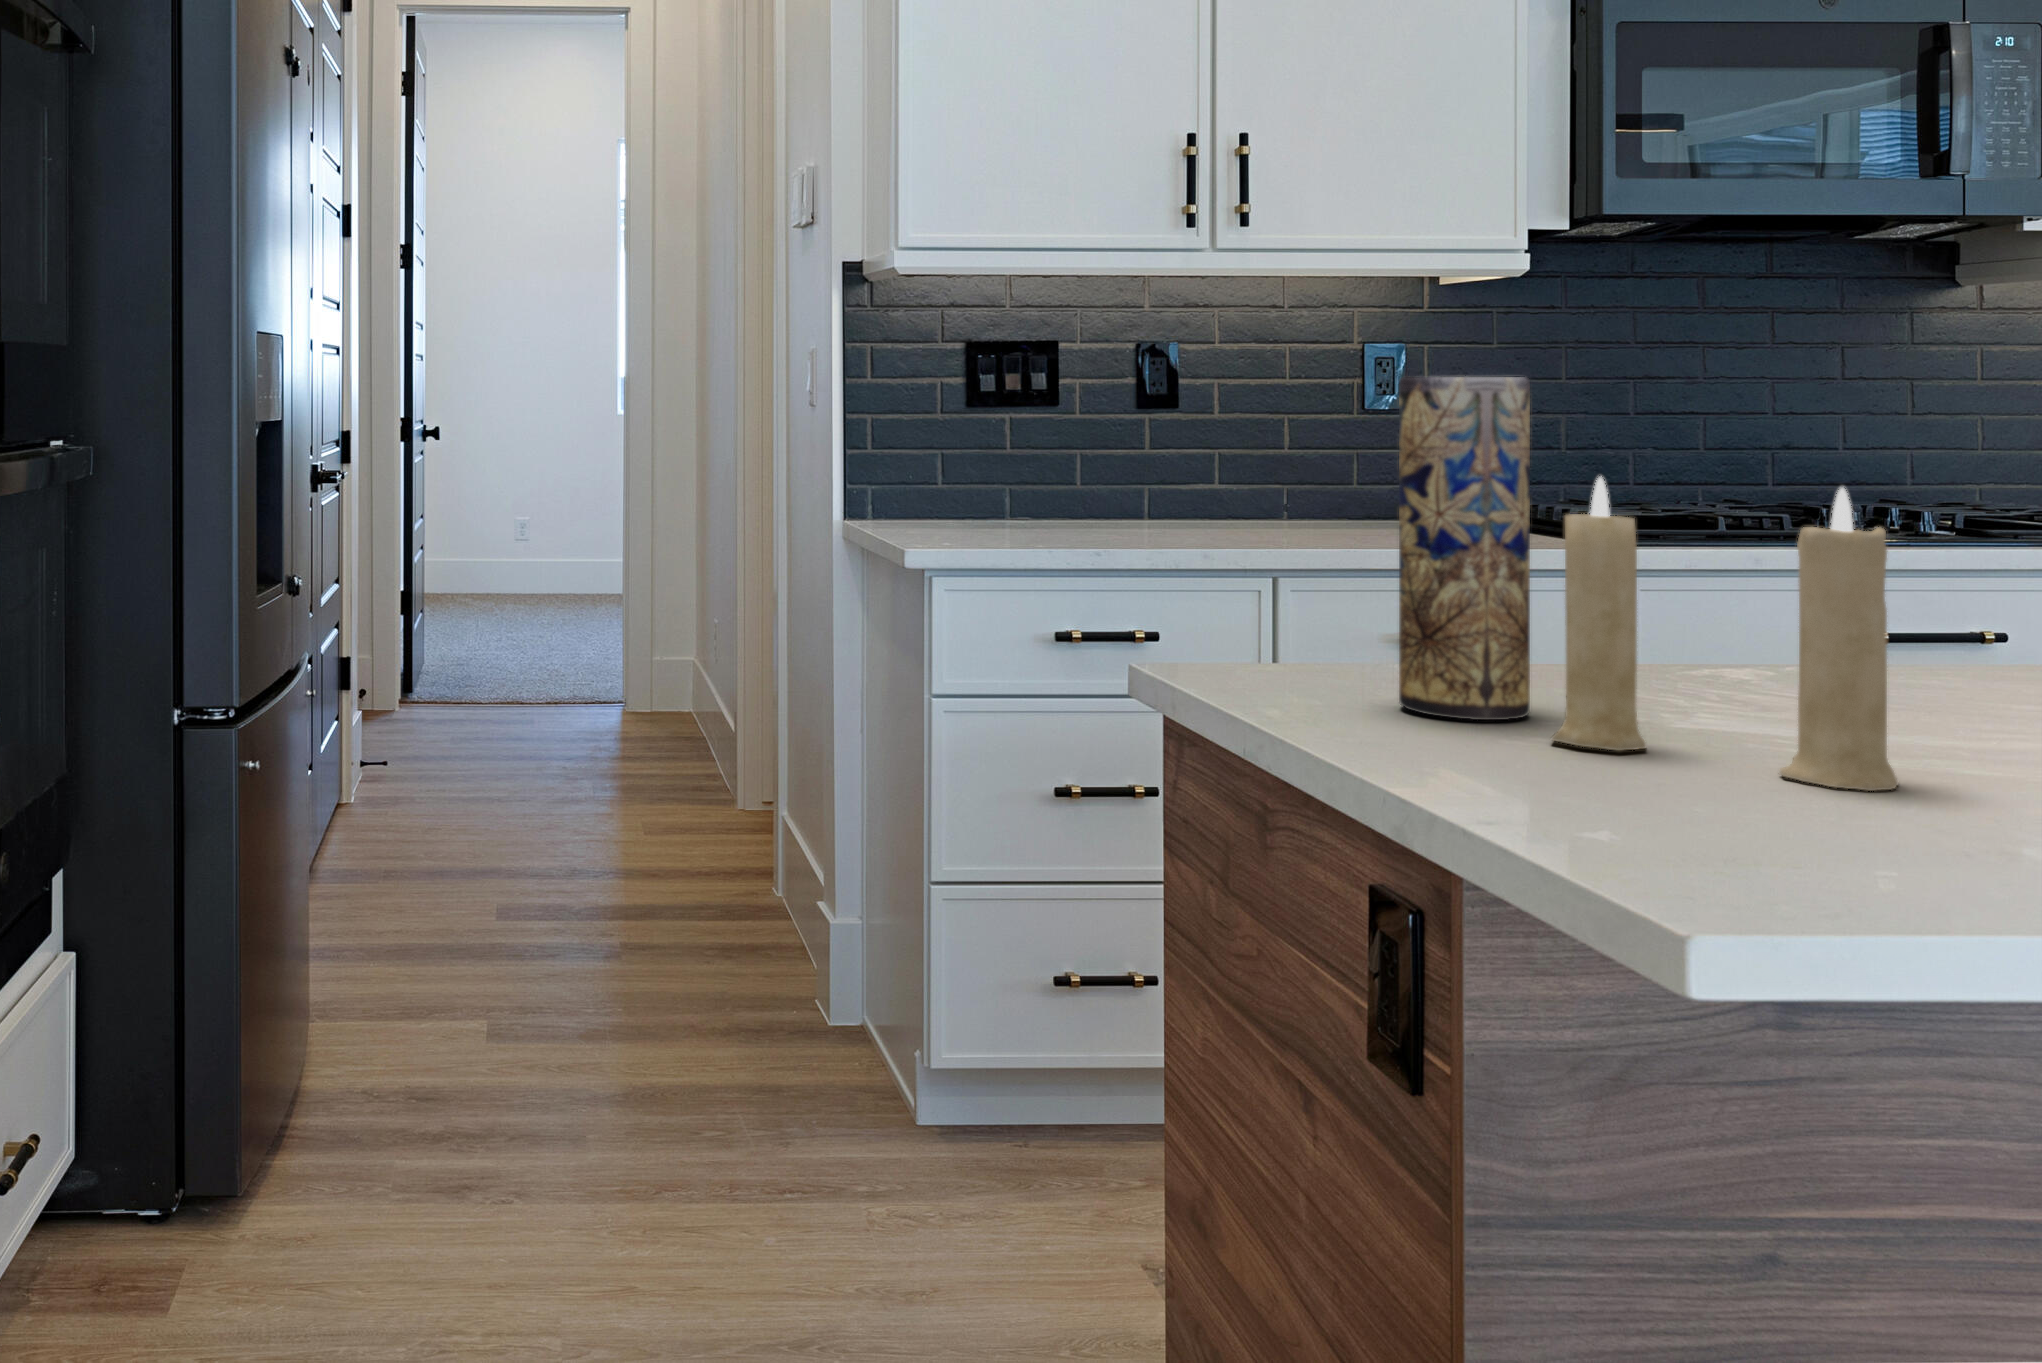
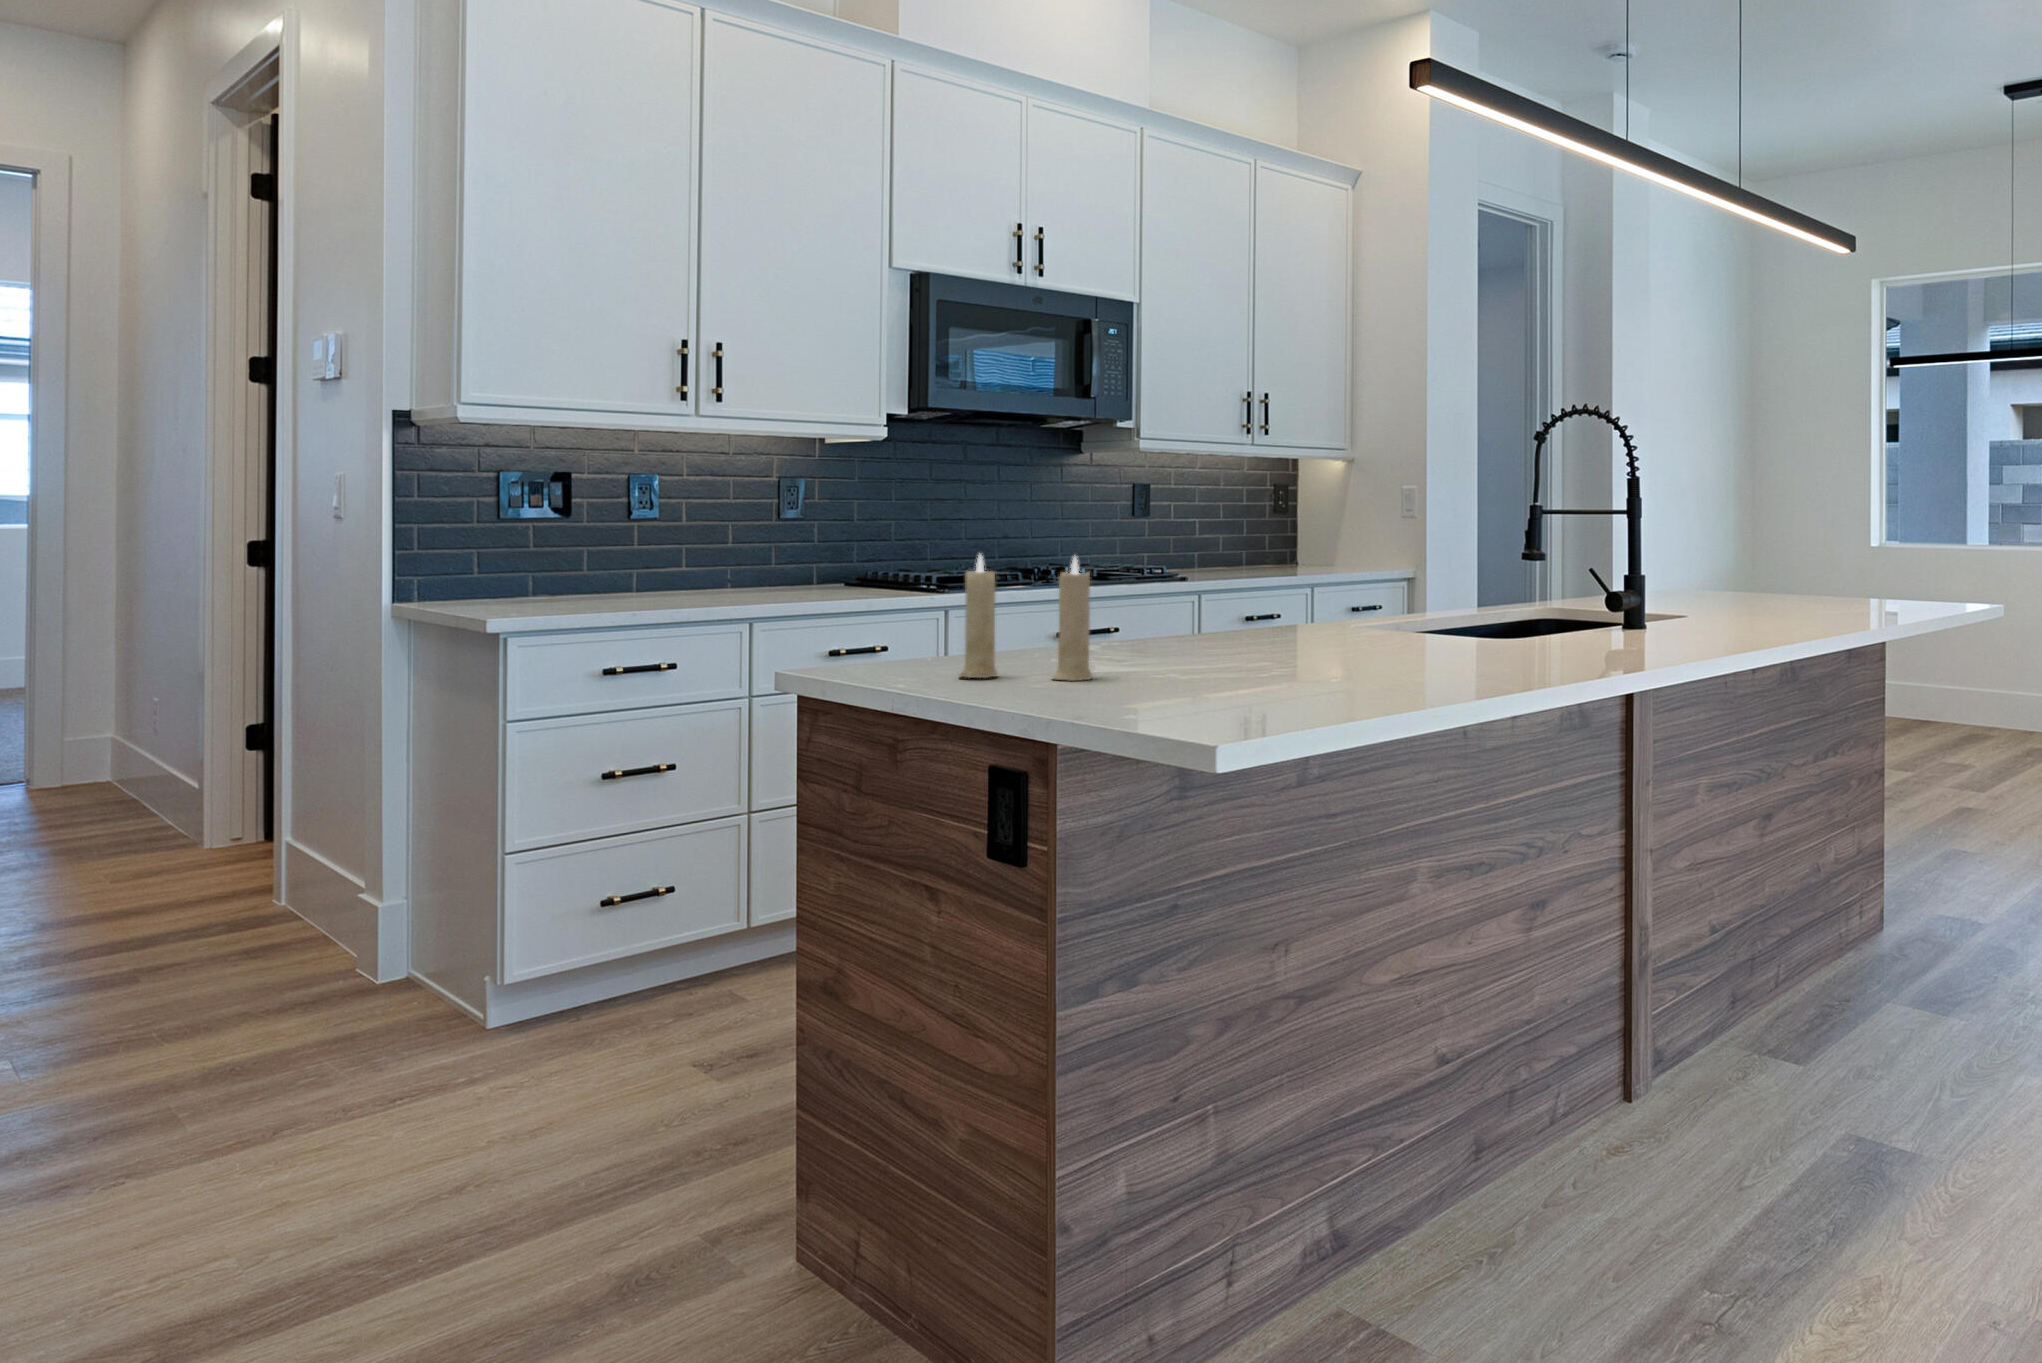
vase: present [1399,377,1530,720] -> none [882,505,945,674]

